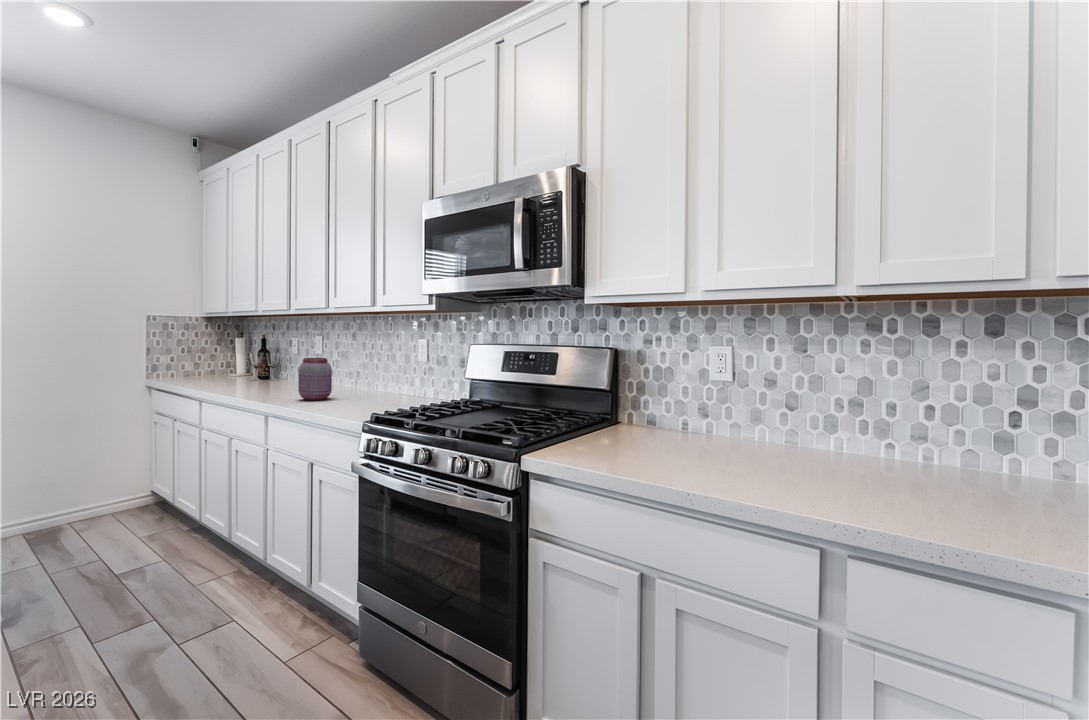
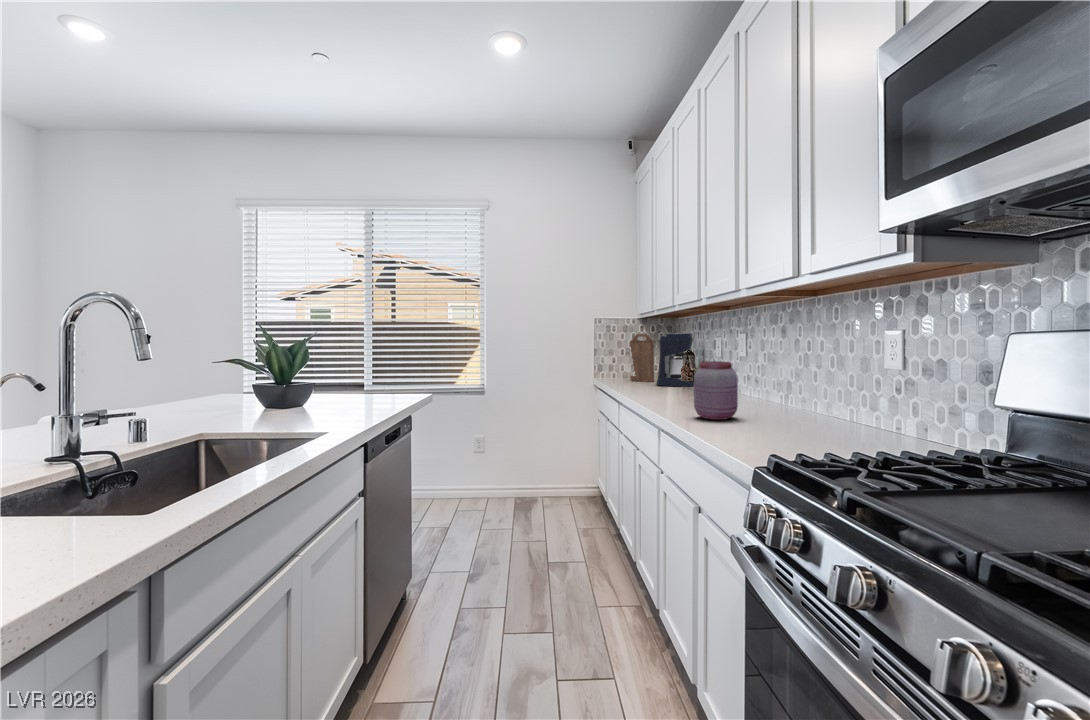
cutting board: none [191,332,222,380] -> present [630,334,654,382]
coffee maker: none [230,333,272,382] -> present [656,333,696,387]

